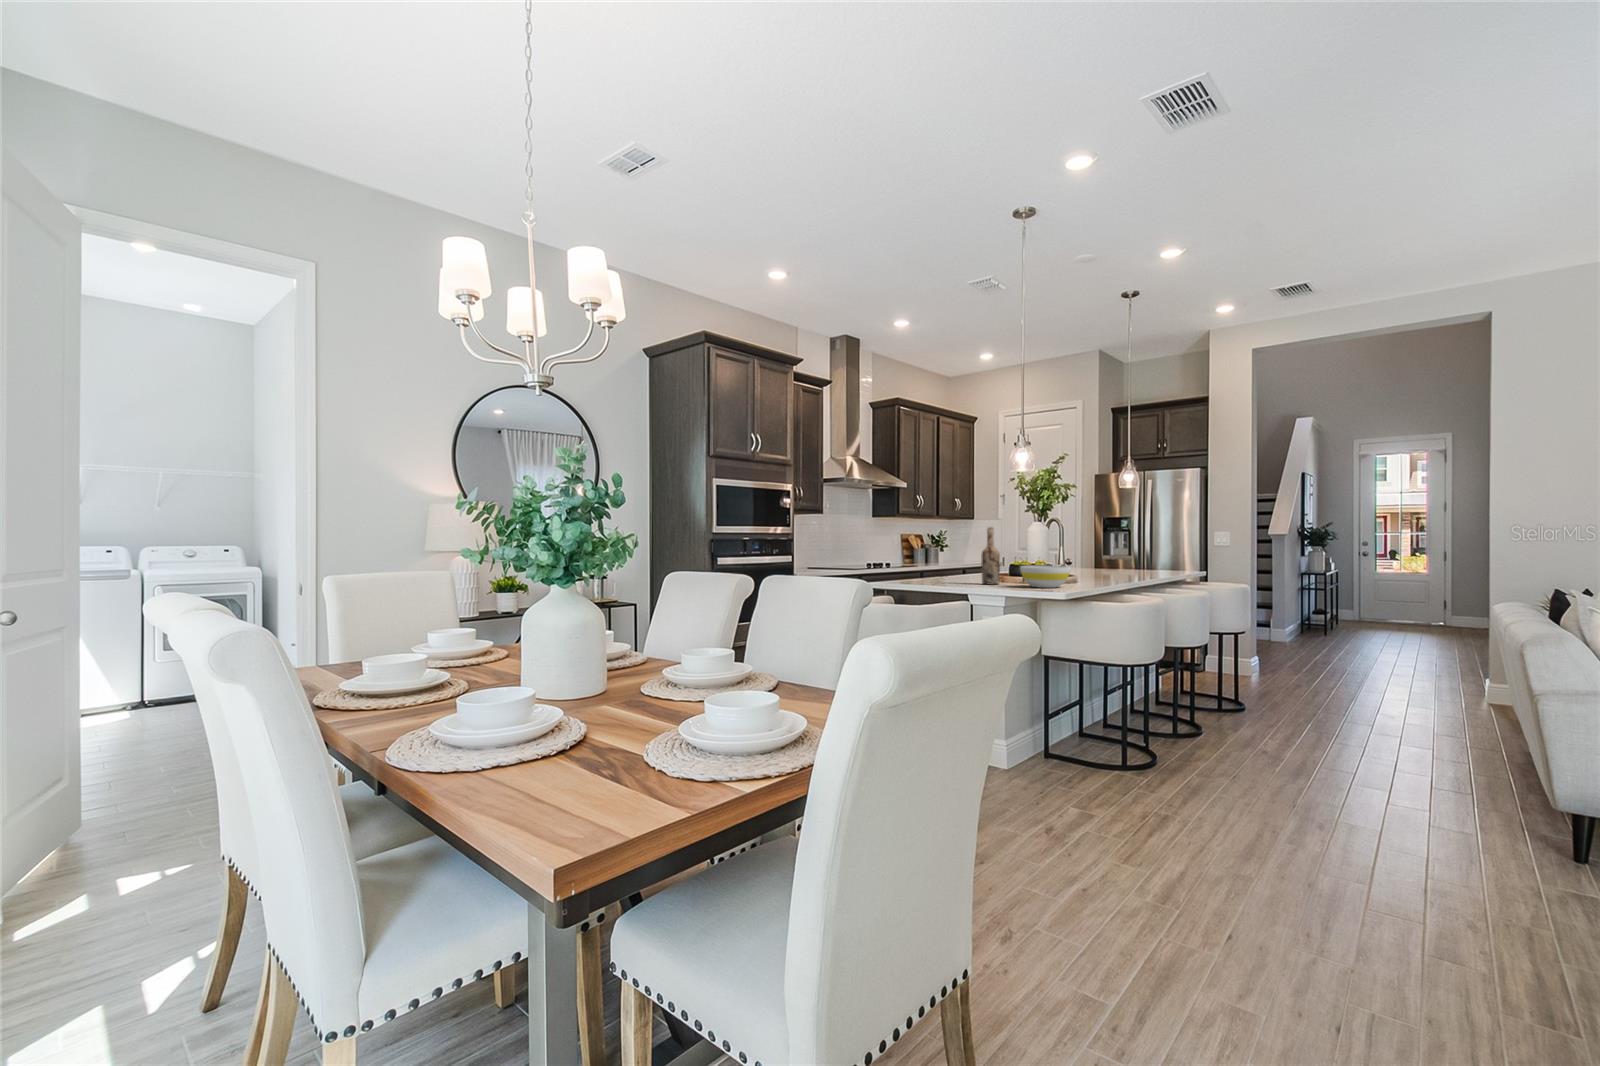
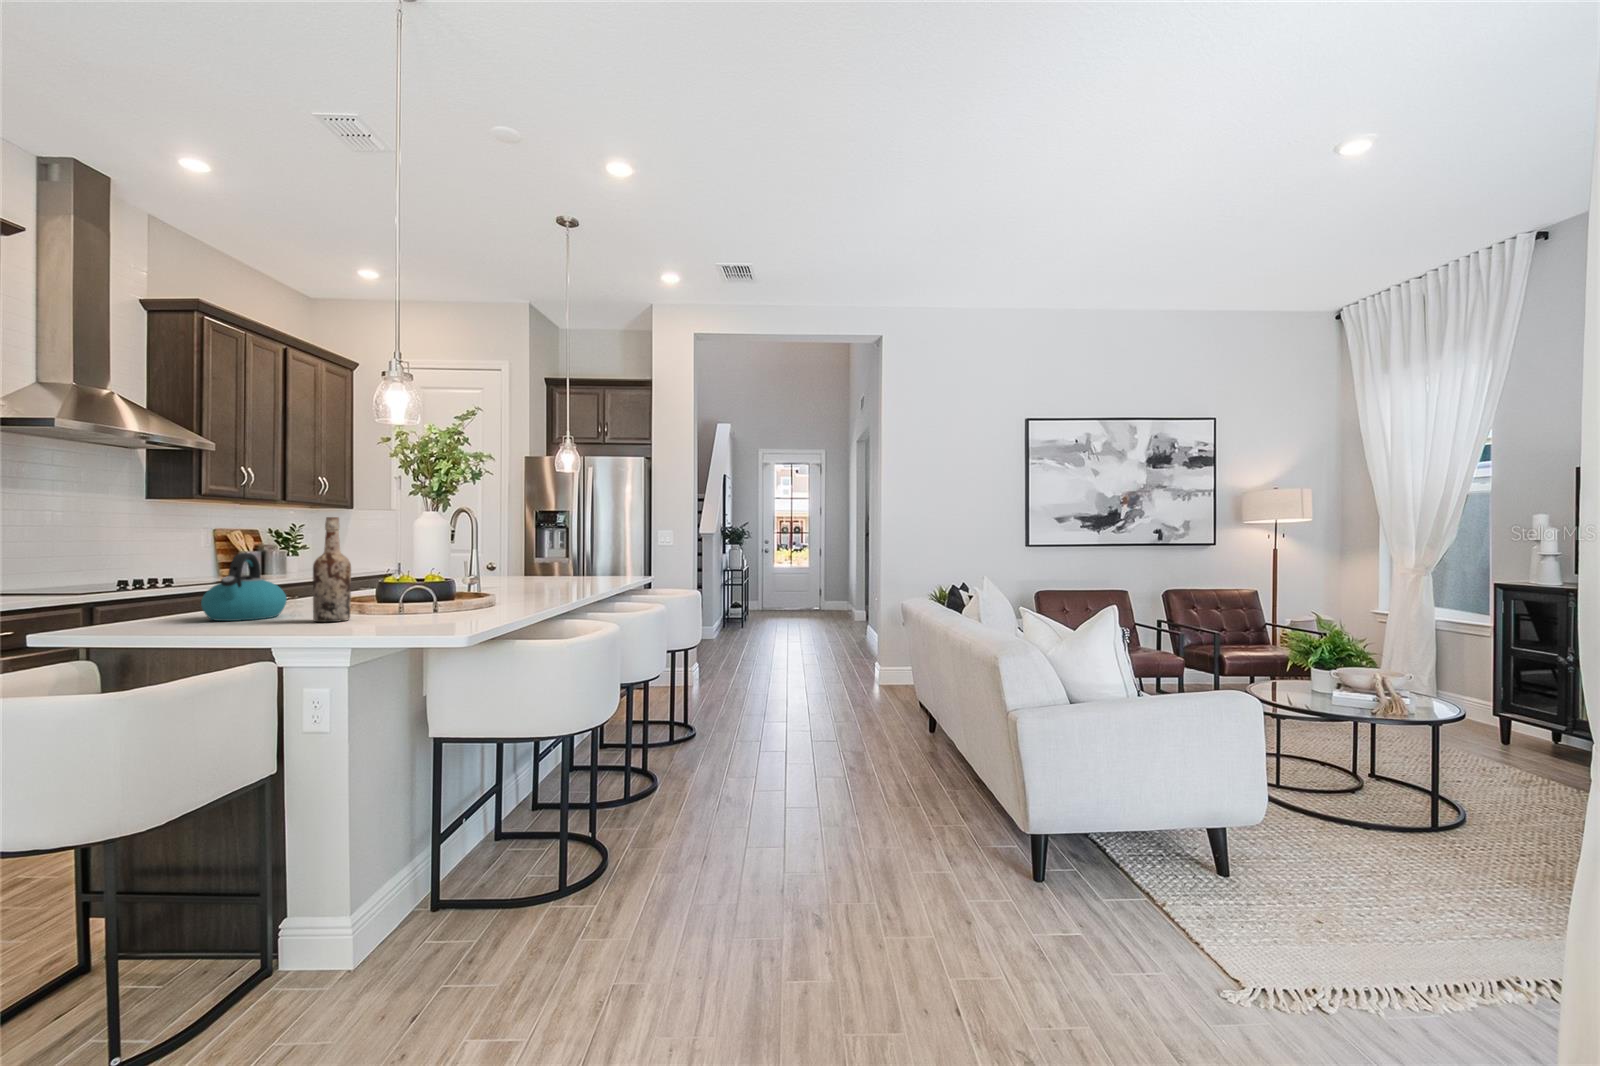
kettle: none [928,547,965,582] -> present [201,553,287,621]
bowl: present [1020,566,1071,588] -> none [386,584,479,625]

